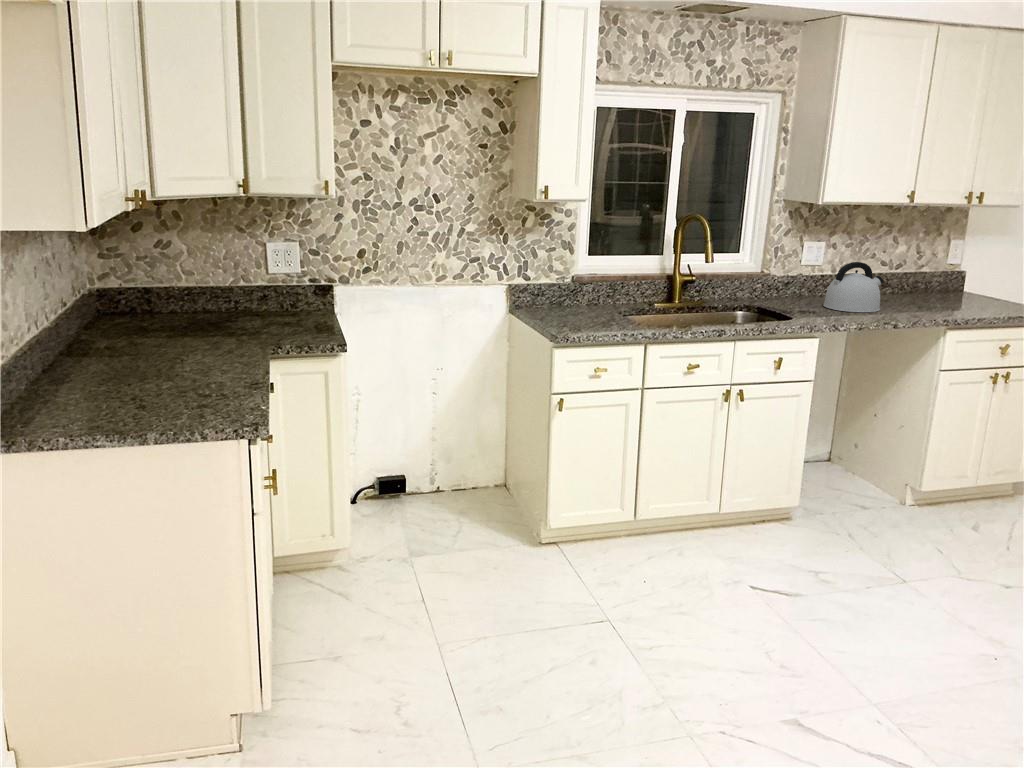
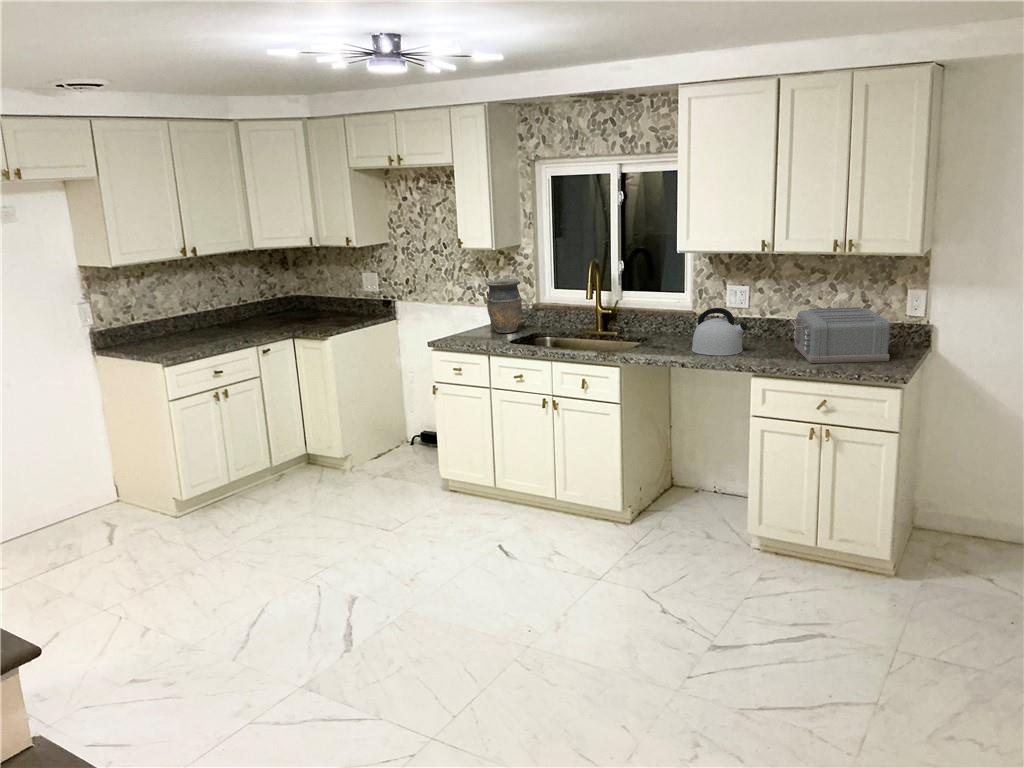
vase: none [556,241,605,315] -> present [486,279,522,333]
toaster: none [892,257,994,310] -> present [790,307,890,363]

